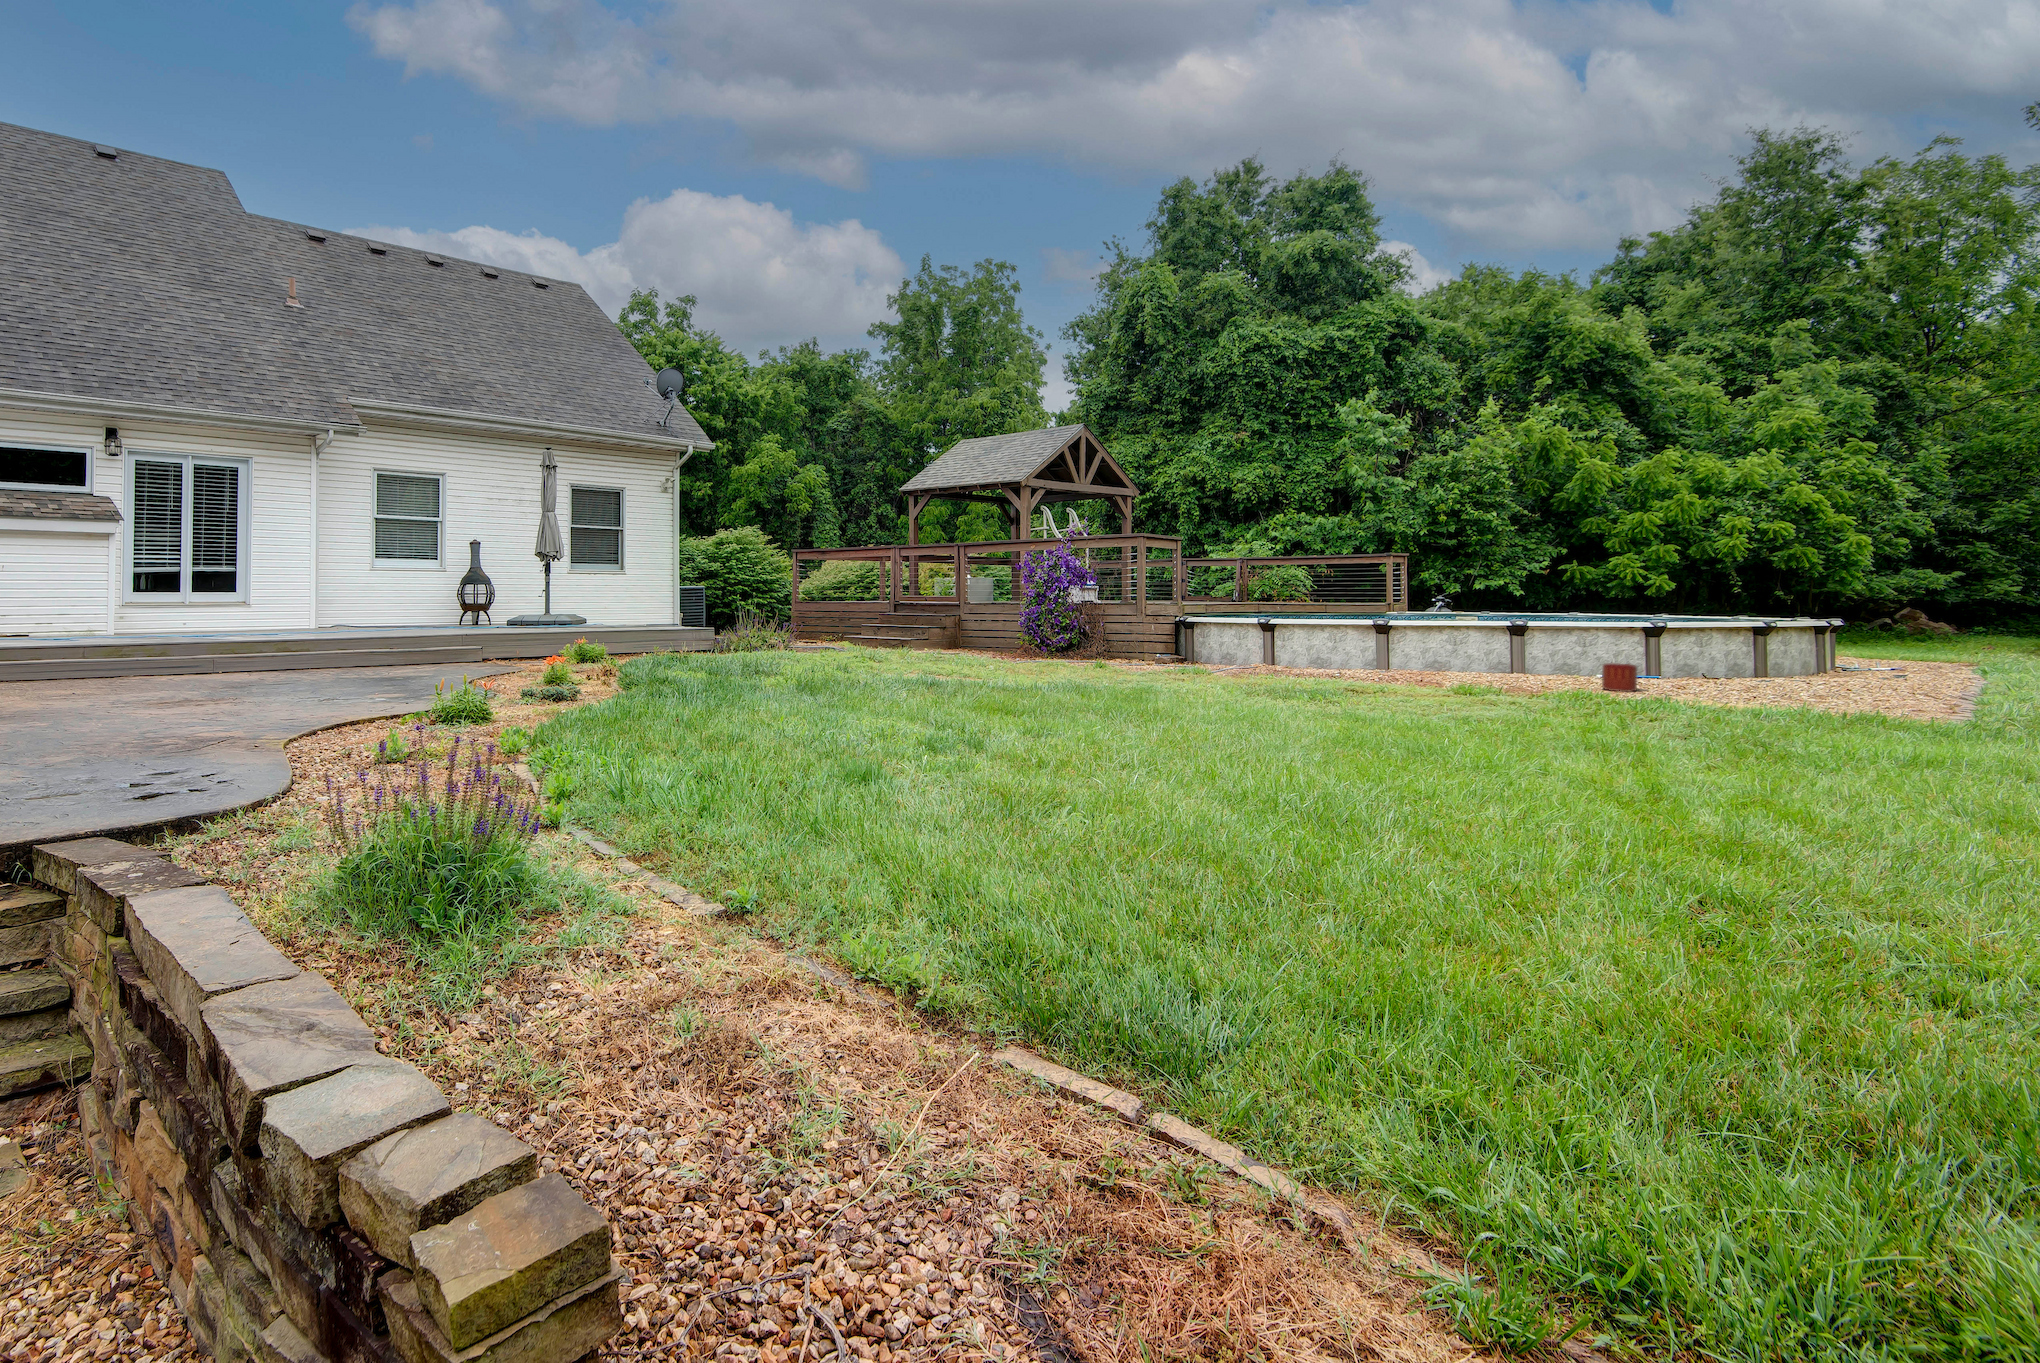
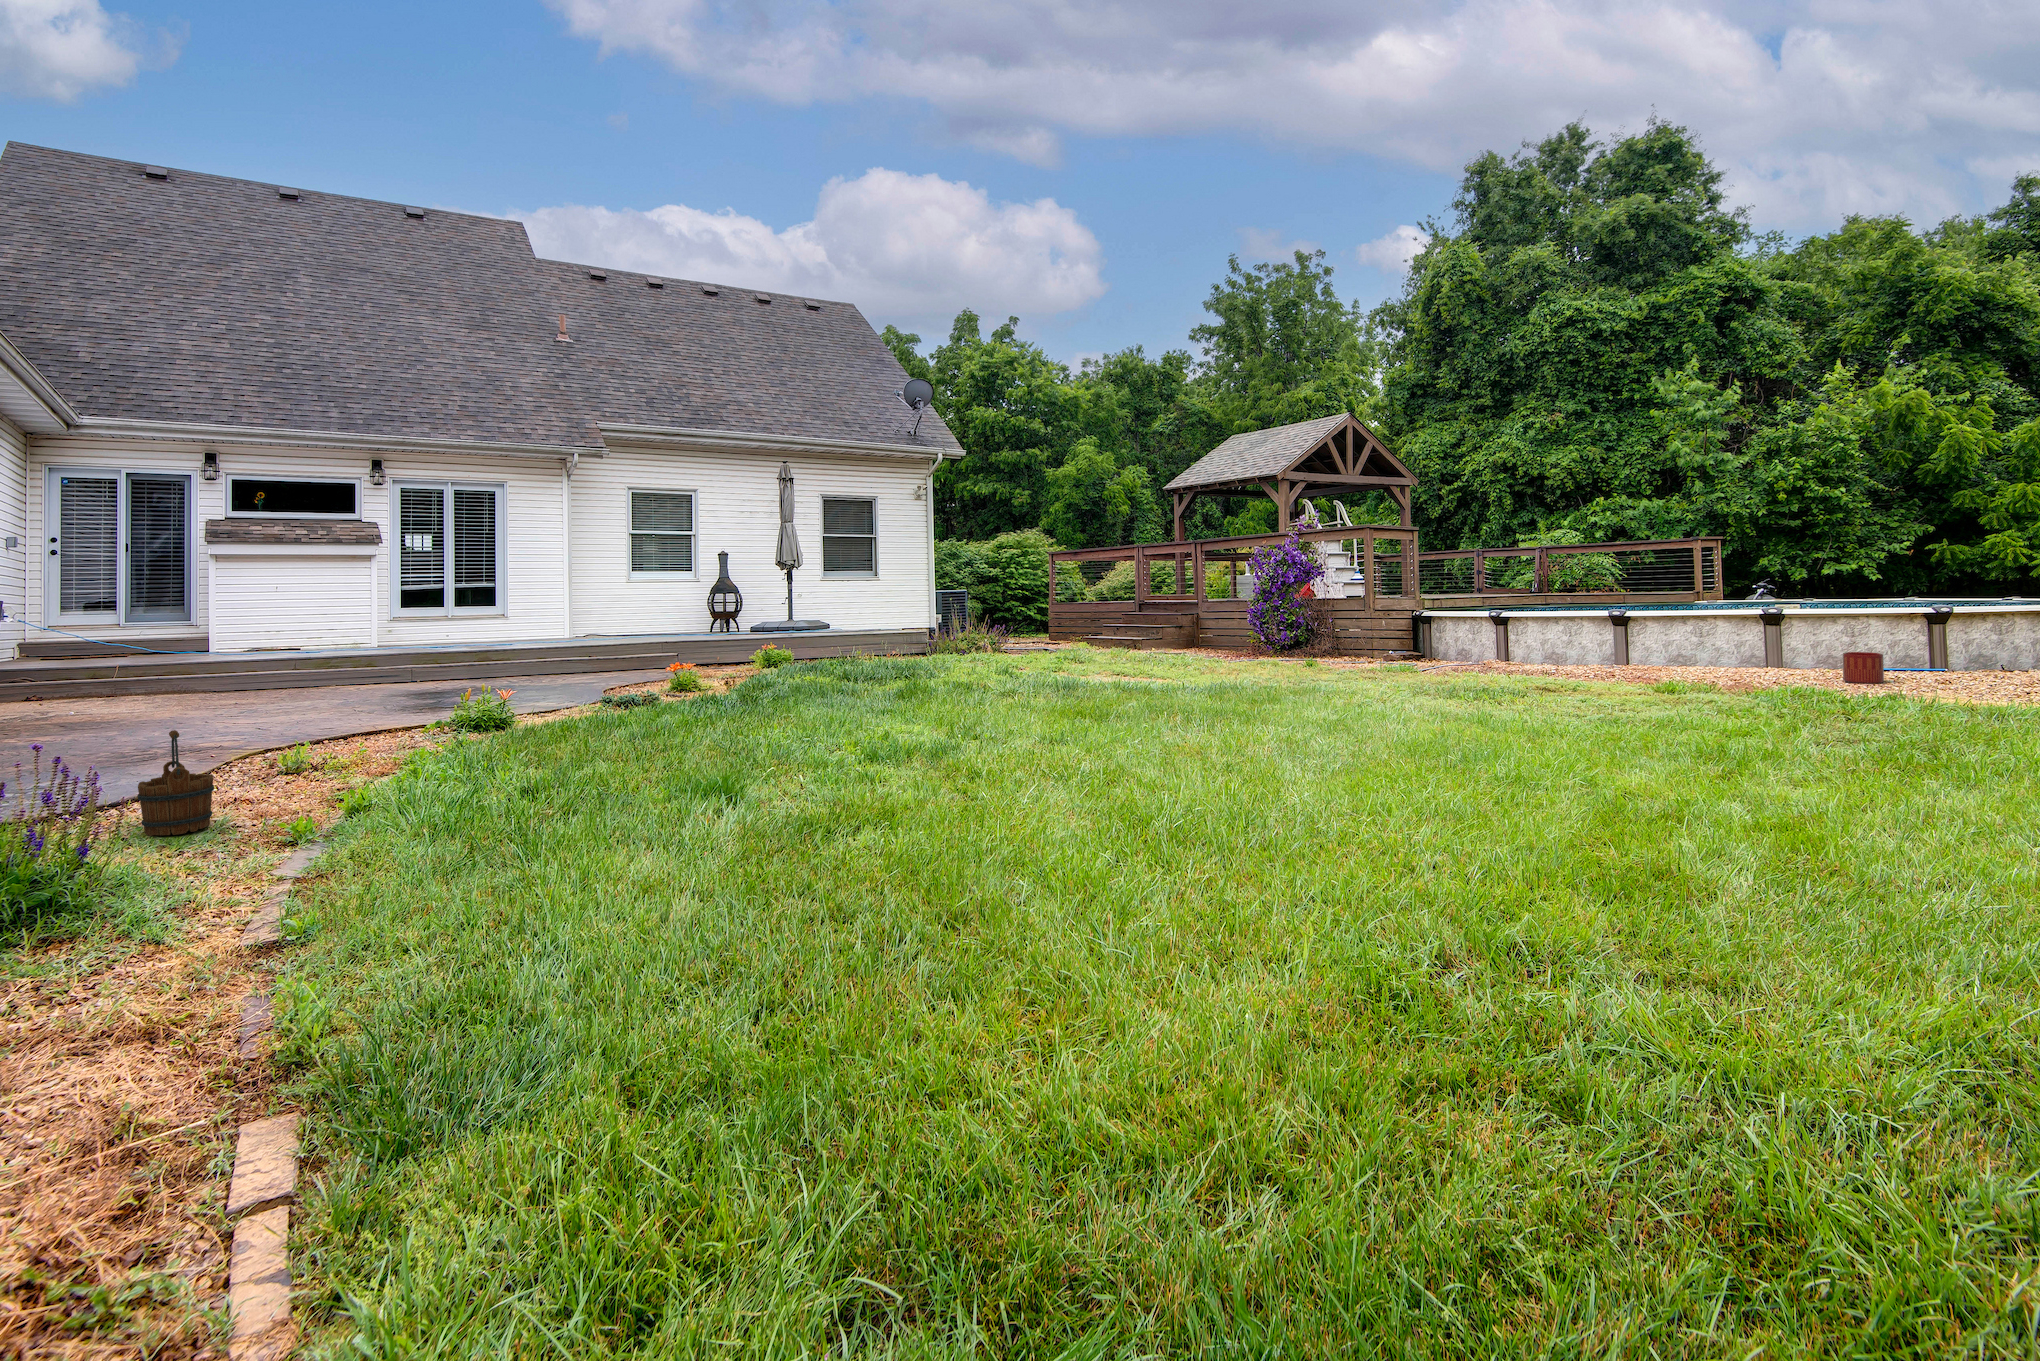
wooden bucket: none [221,741,296,858] -> present [138,730,214,836]

